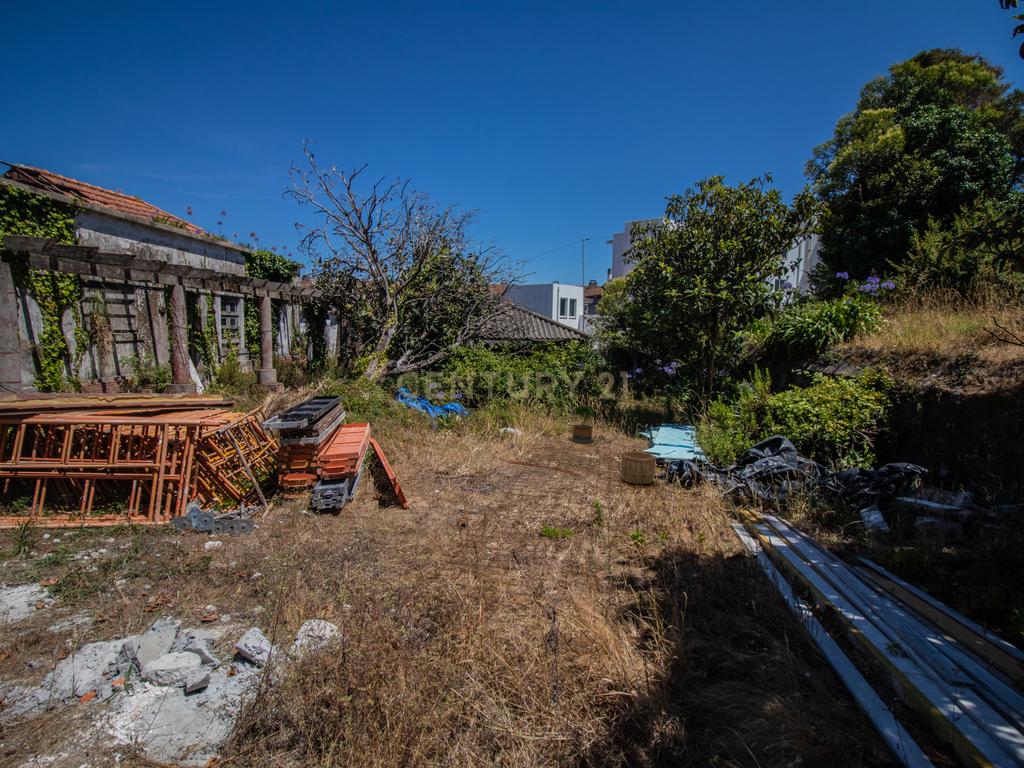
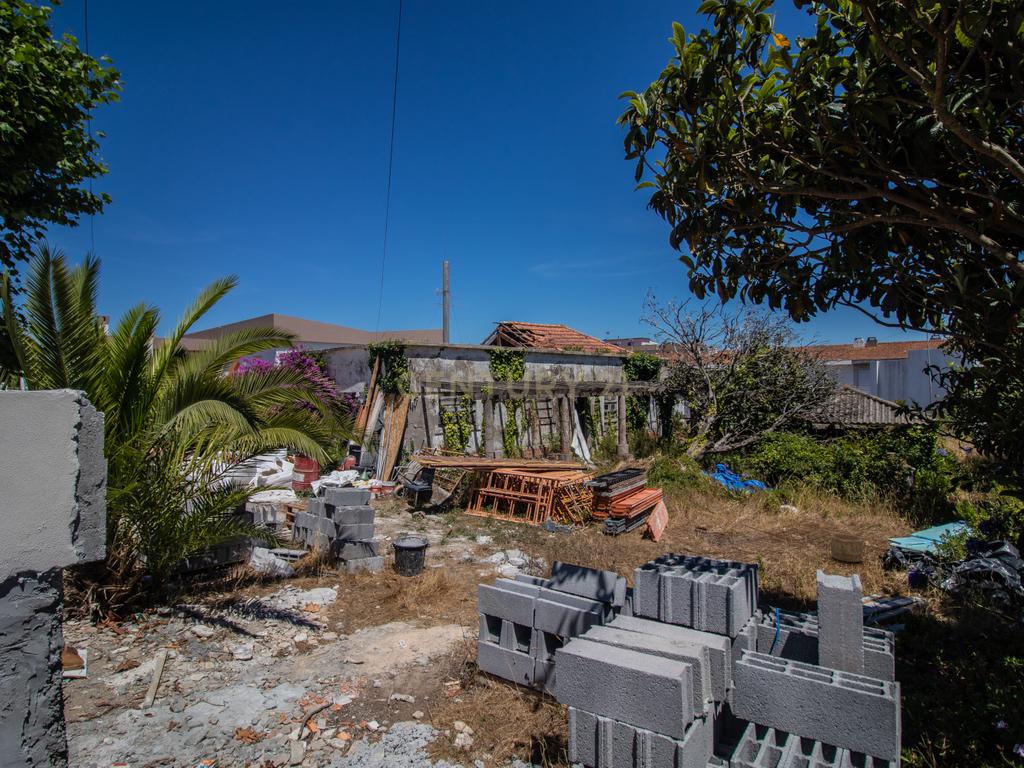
potted tree: present [572,406,598,443] -> none [843,493,871,530]

